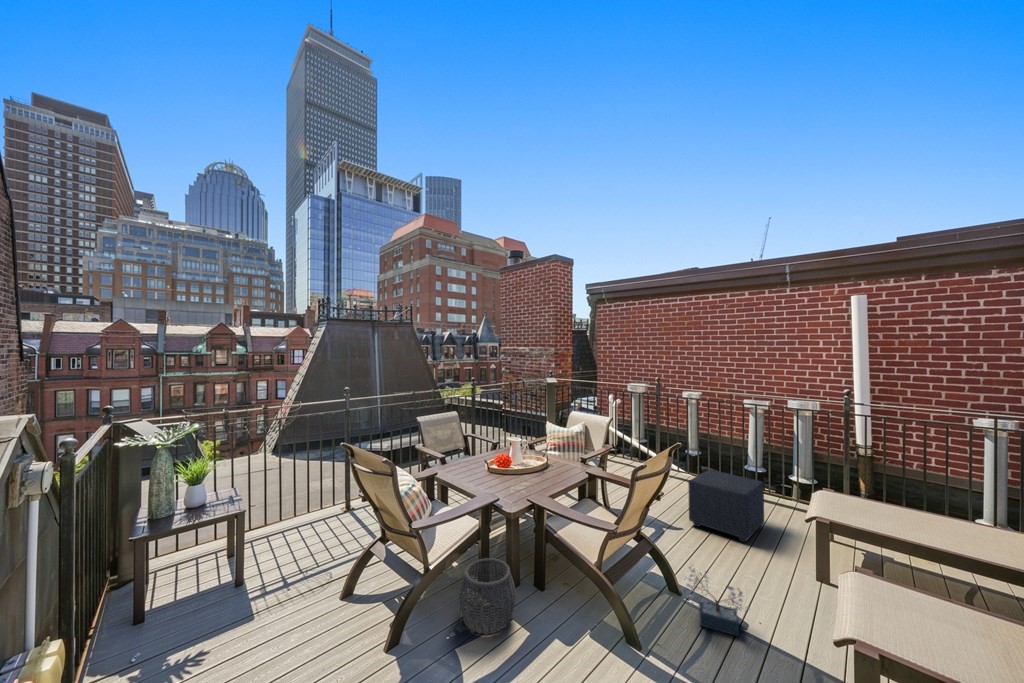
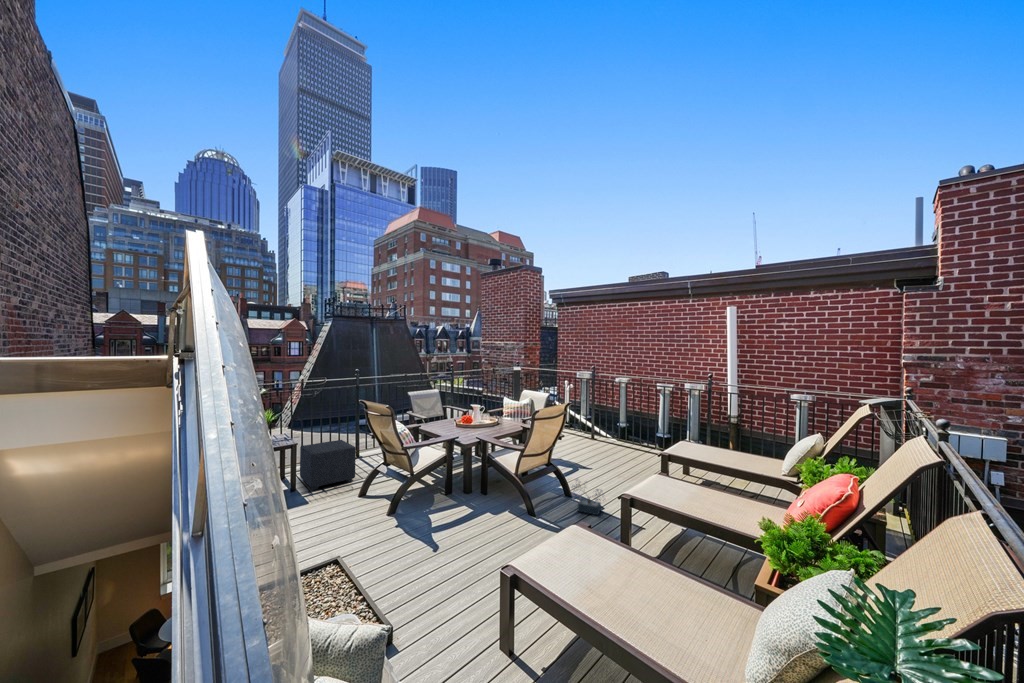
ottoman: present [688,470,764,542] -> present [300,440,356,490]
woven basket: present [459,558,516,635] -> none [433,475,468,515]

